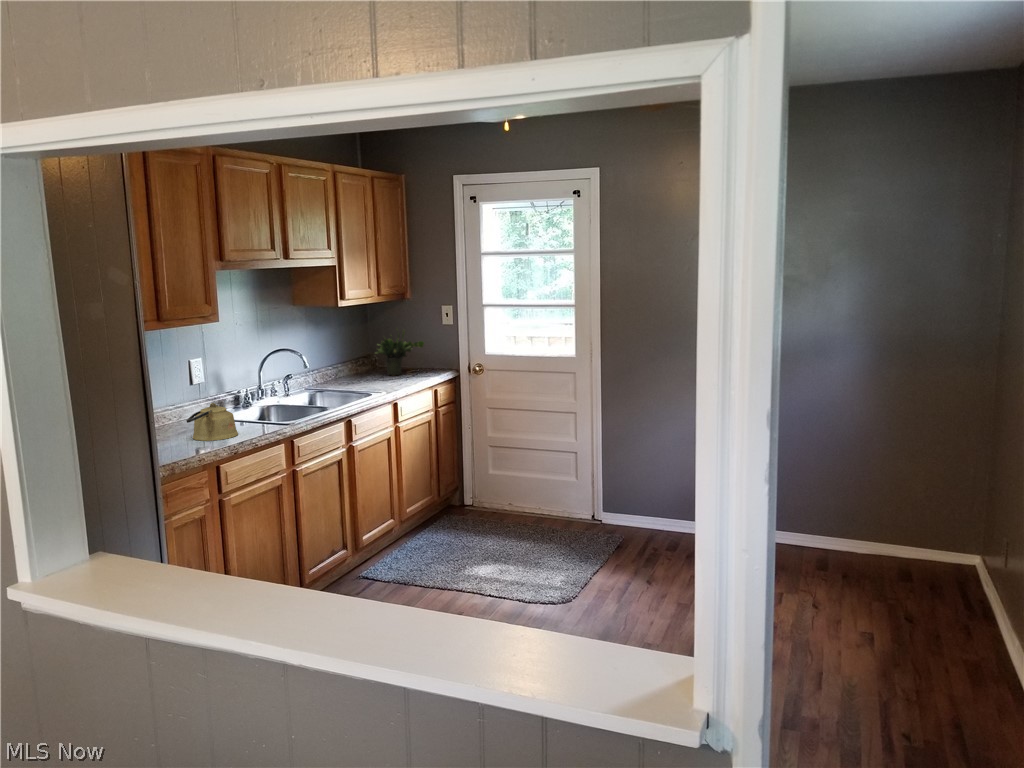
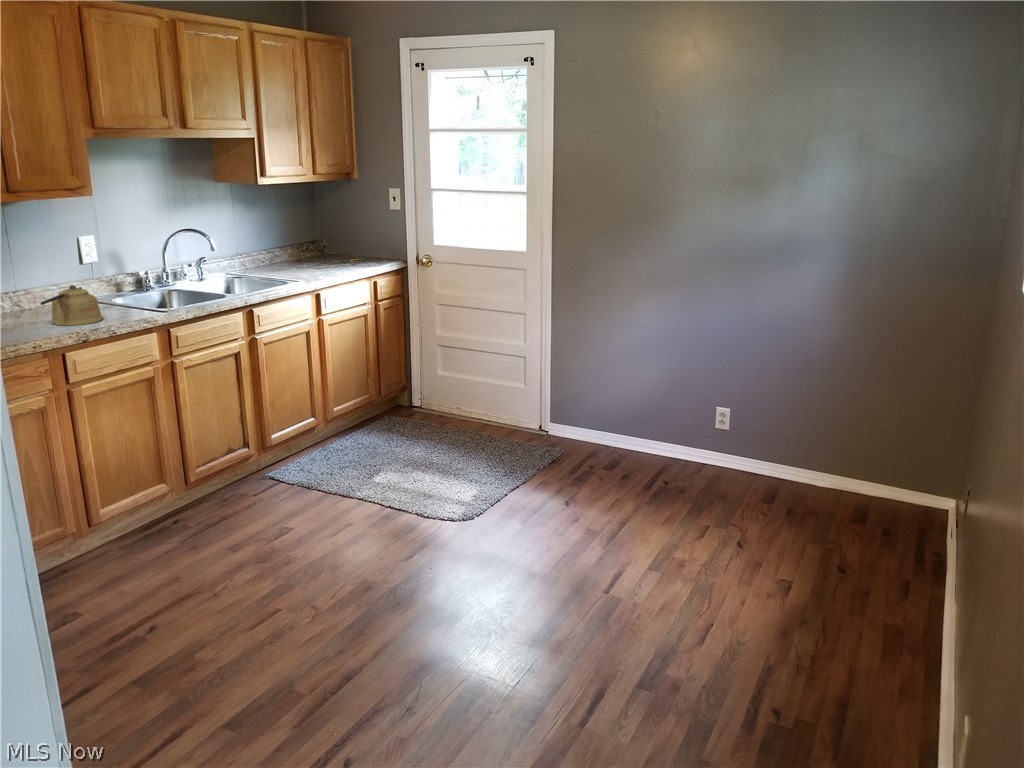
potted plant: present [376,331,424,375] -> none [312,211,369,264]

